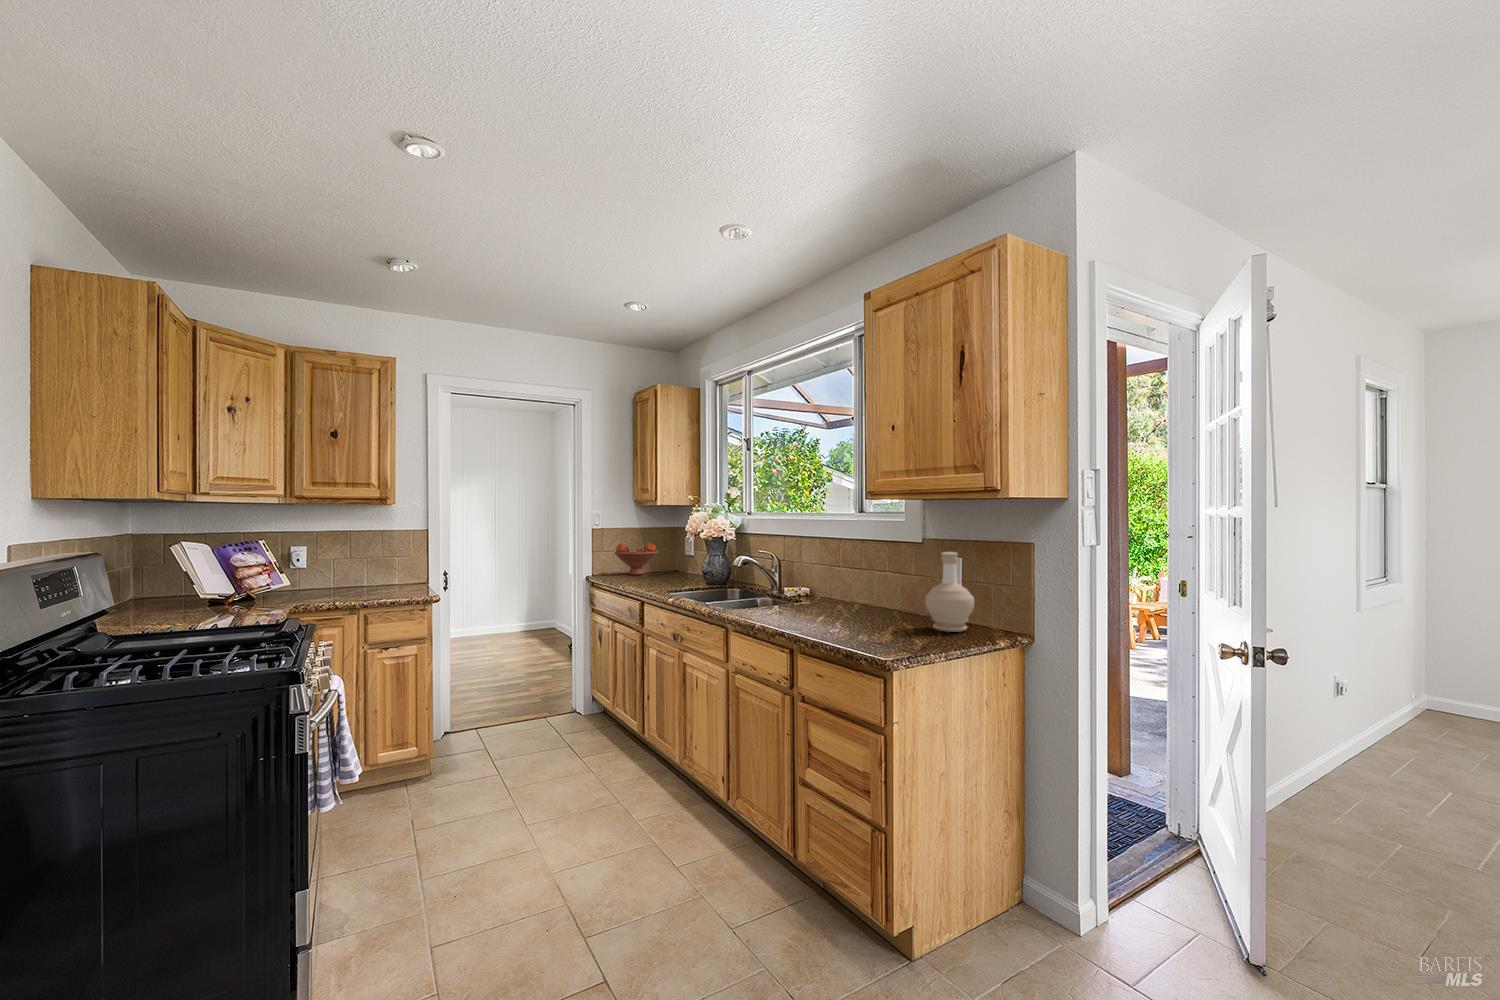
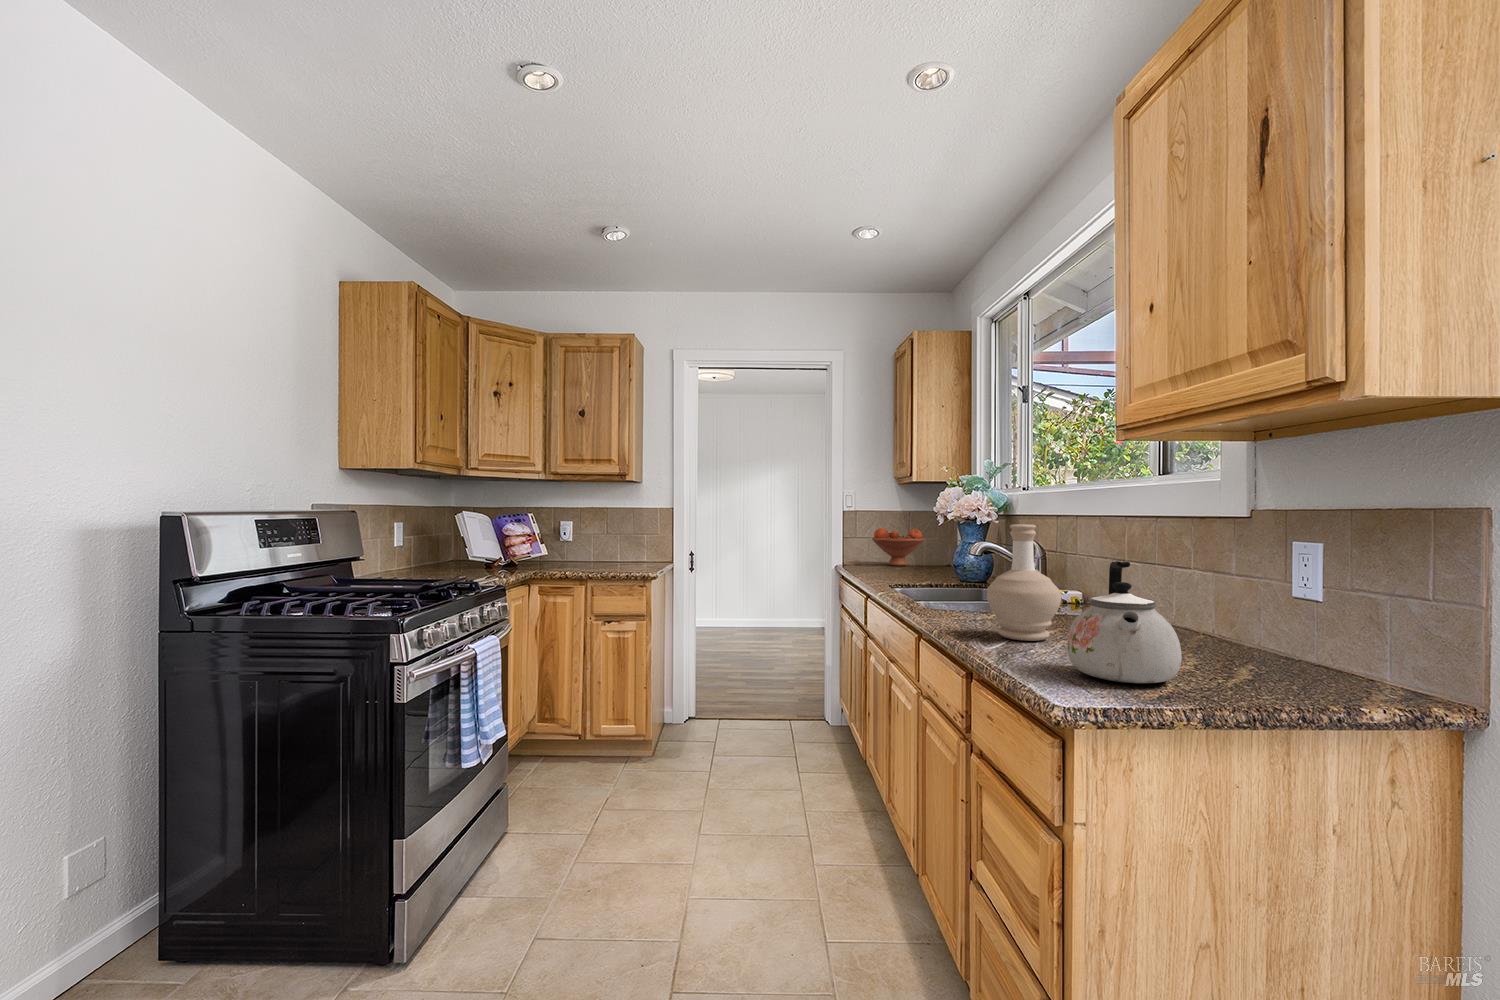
bottle: present [926,552,974,632] -> present [987,525,1061,641]
kettle: none [861,574,918,642] -> present [1068,561,1182,683]

